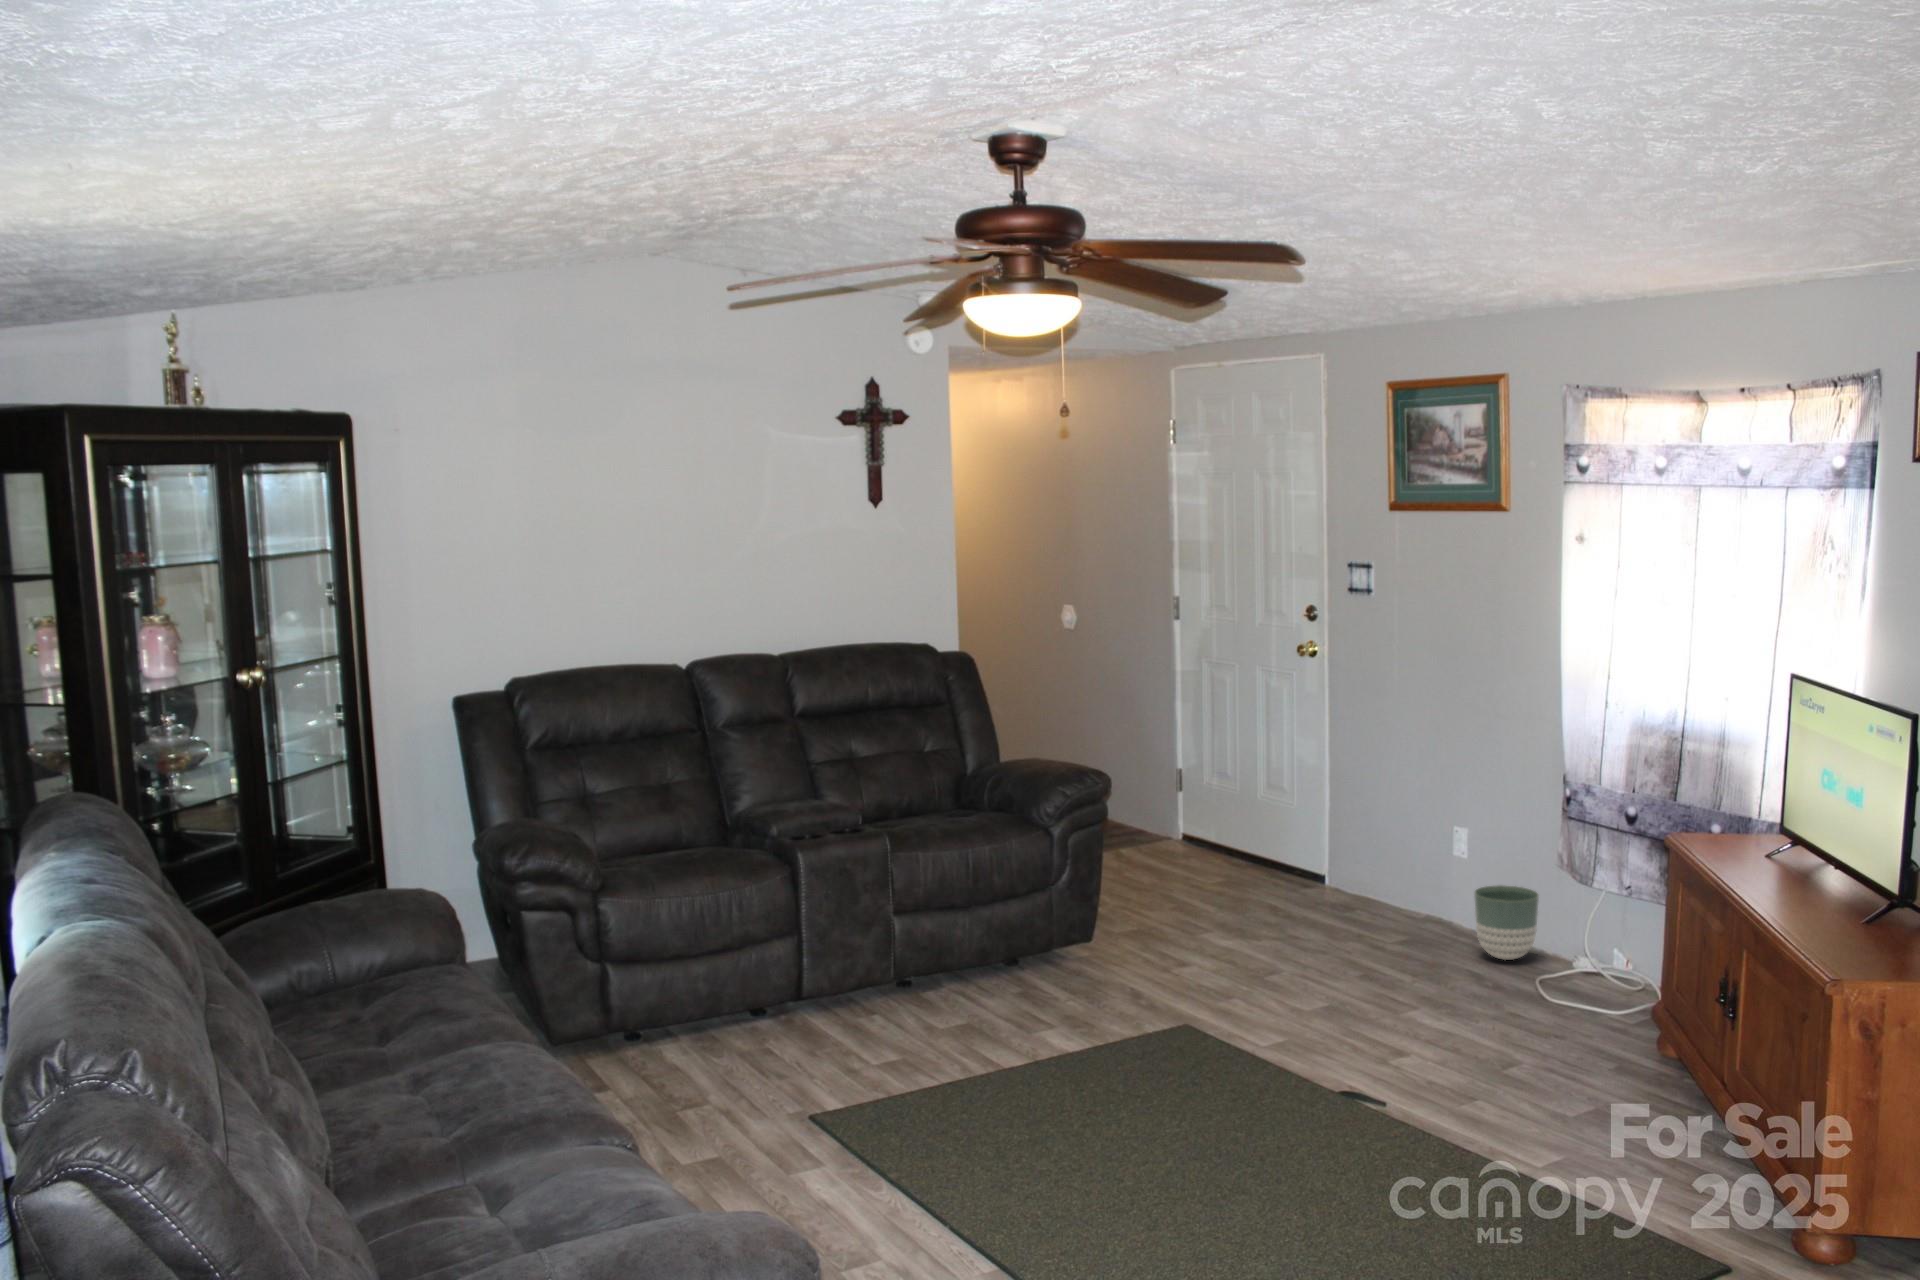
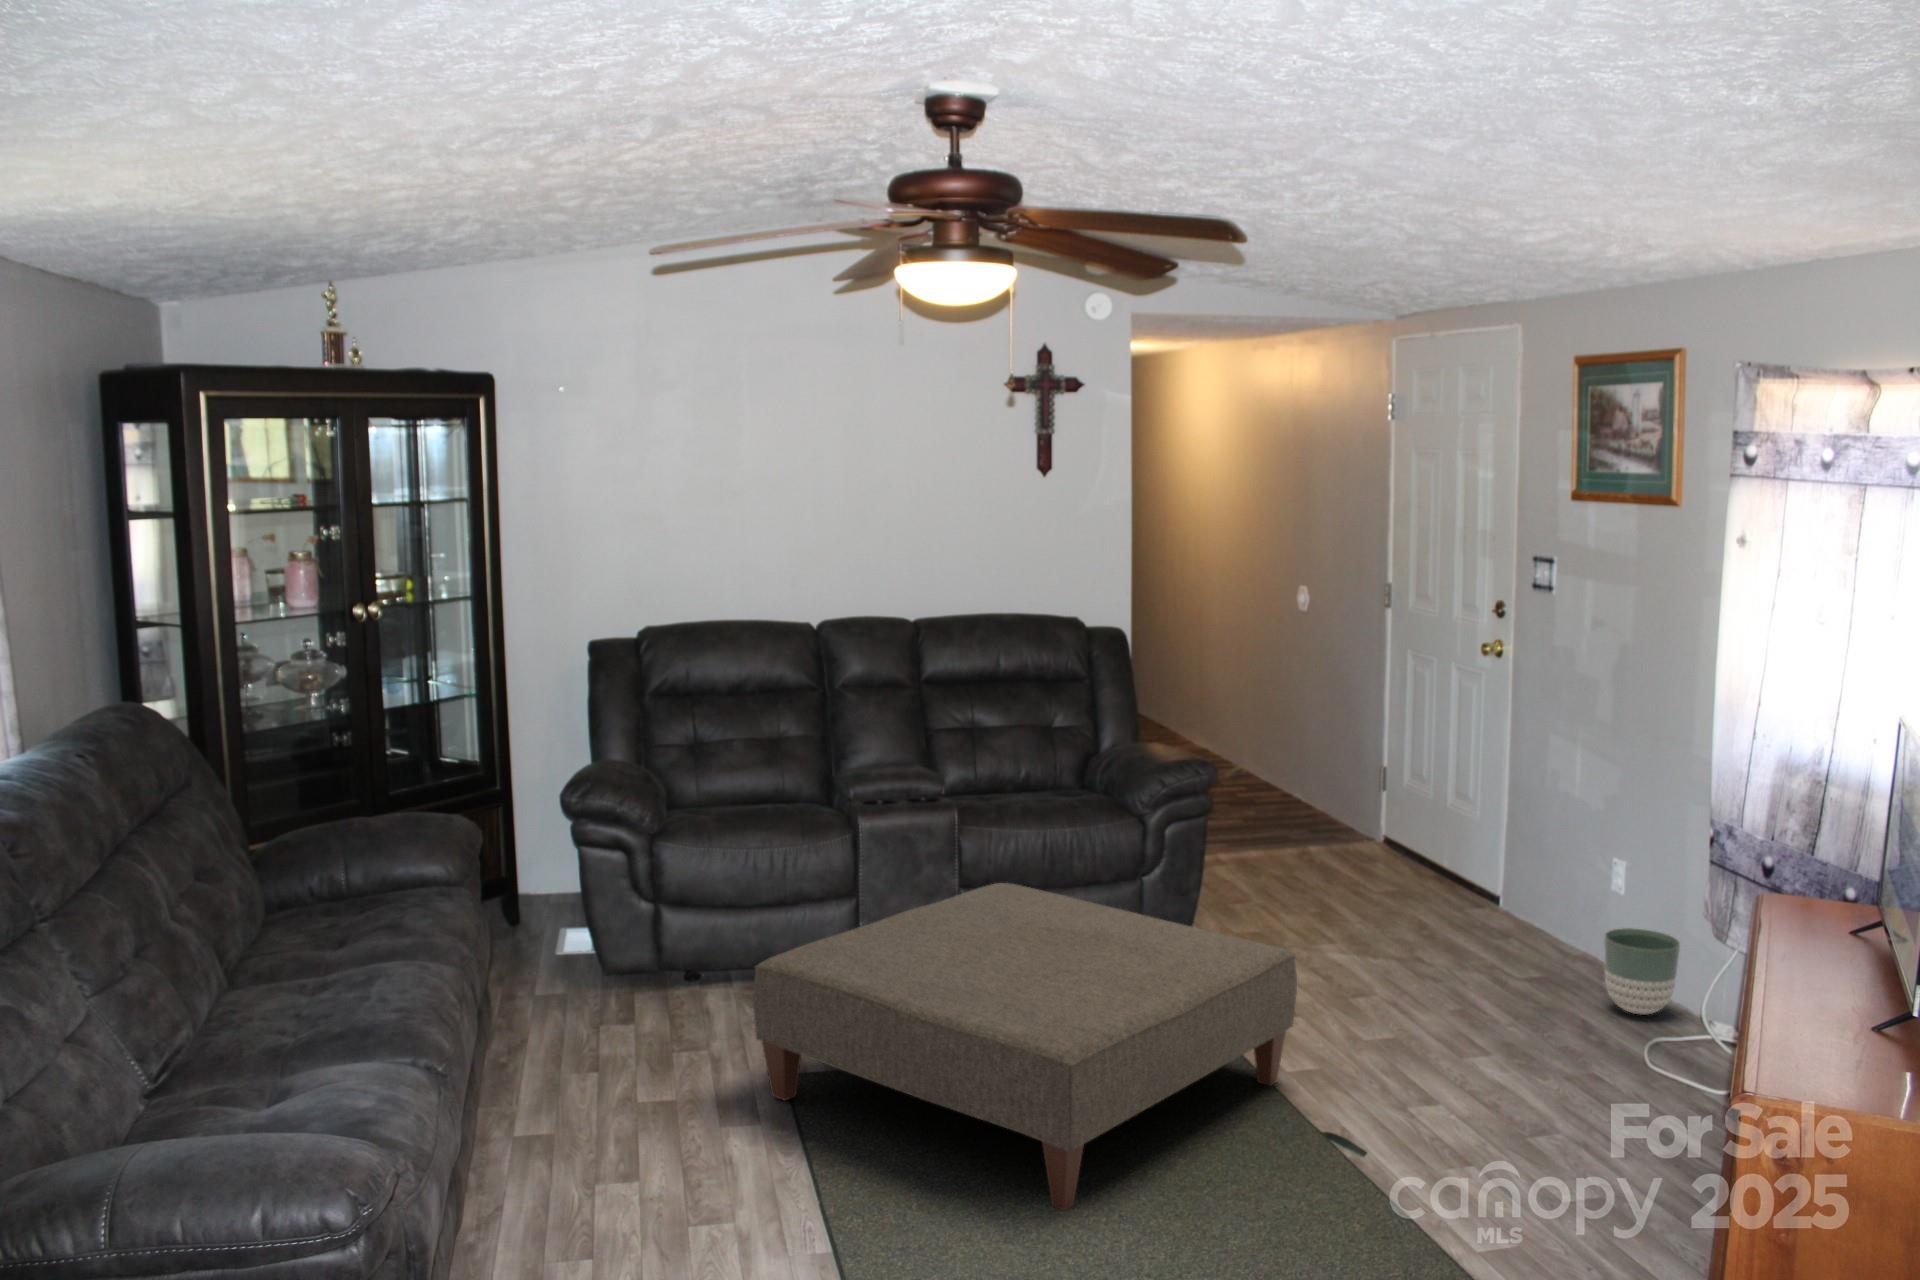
ottoman: none [794,904,1276,1185] -> present [753,883,1297,1210]

